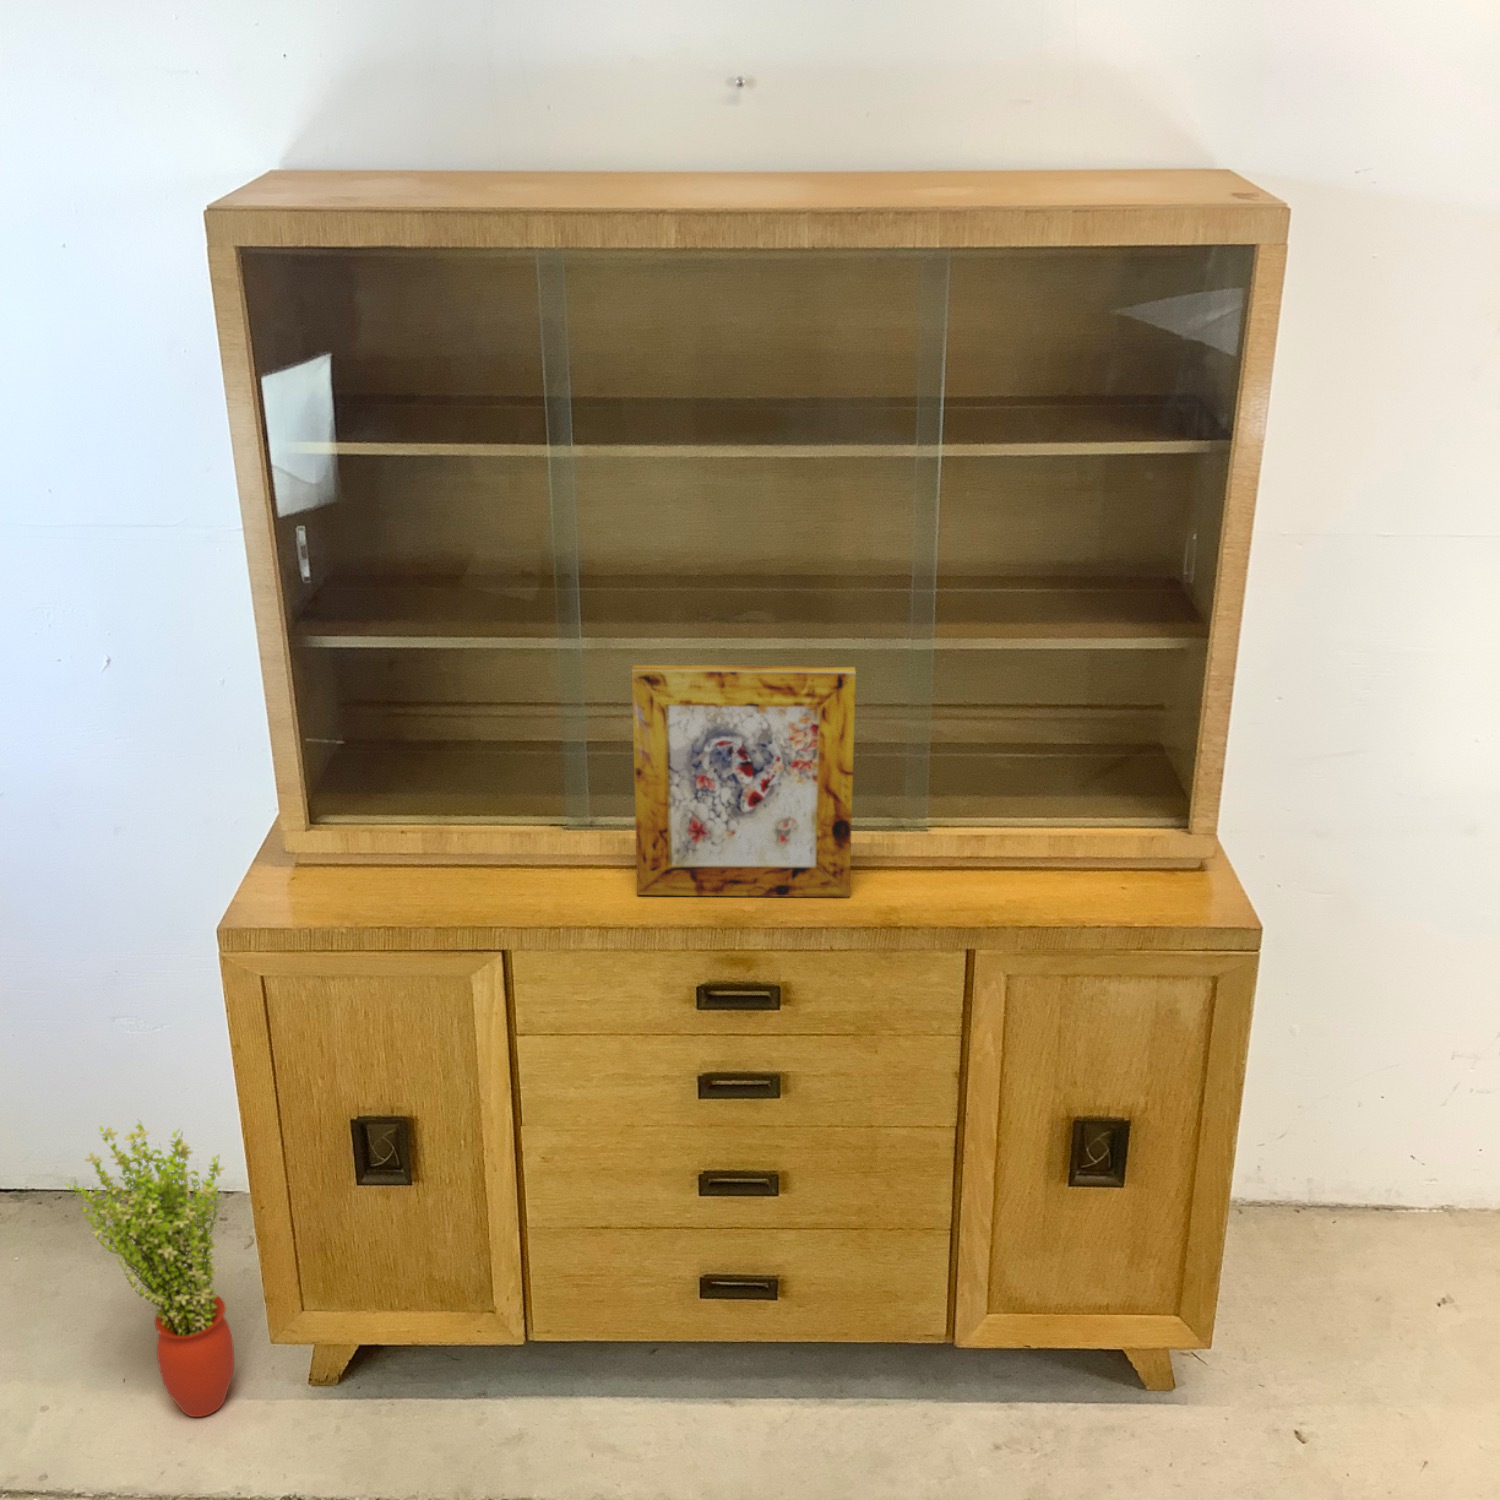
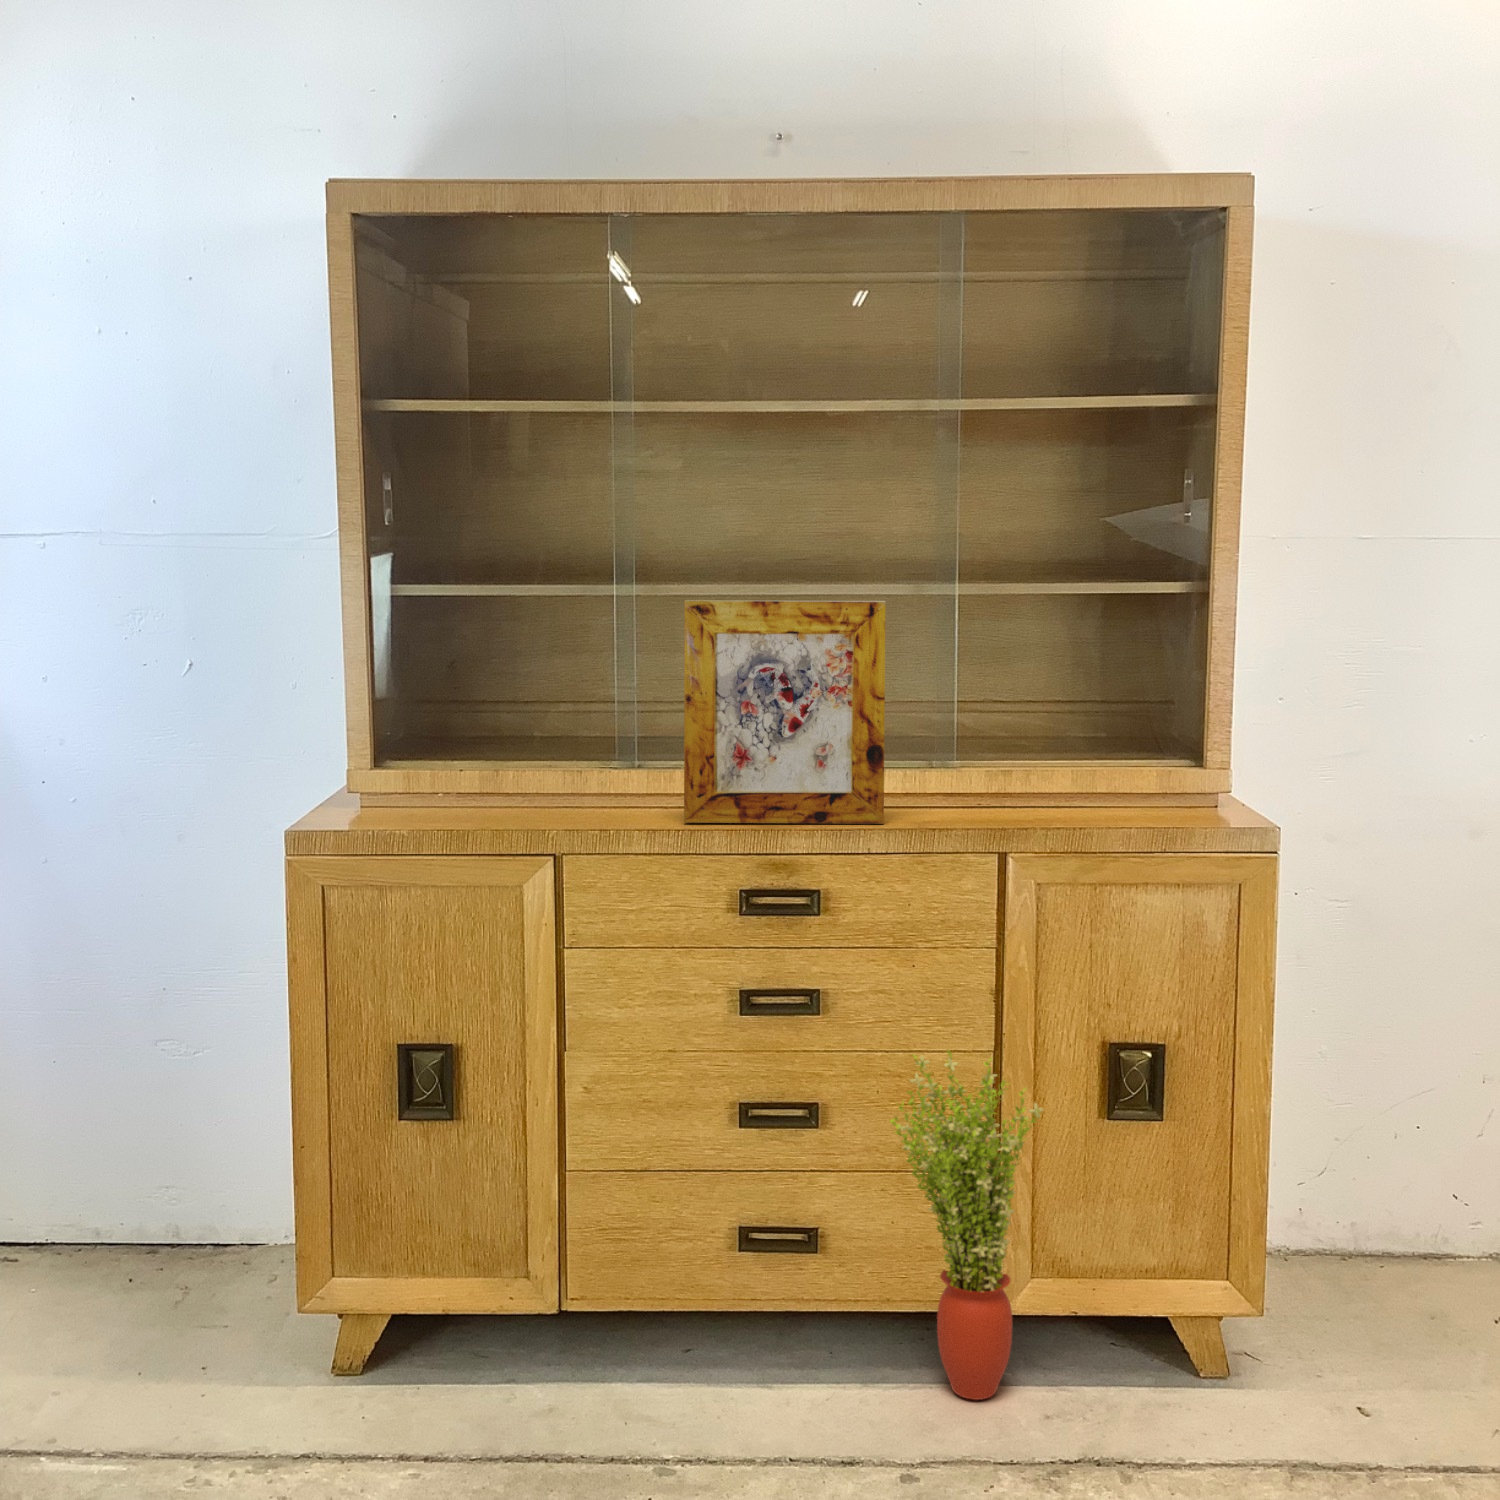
potted plant: present [66,1124,234,1417] -> present [890,1050,1043,1400]

